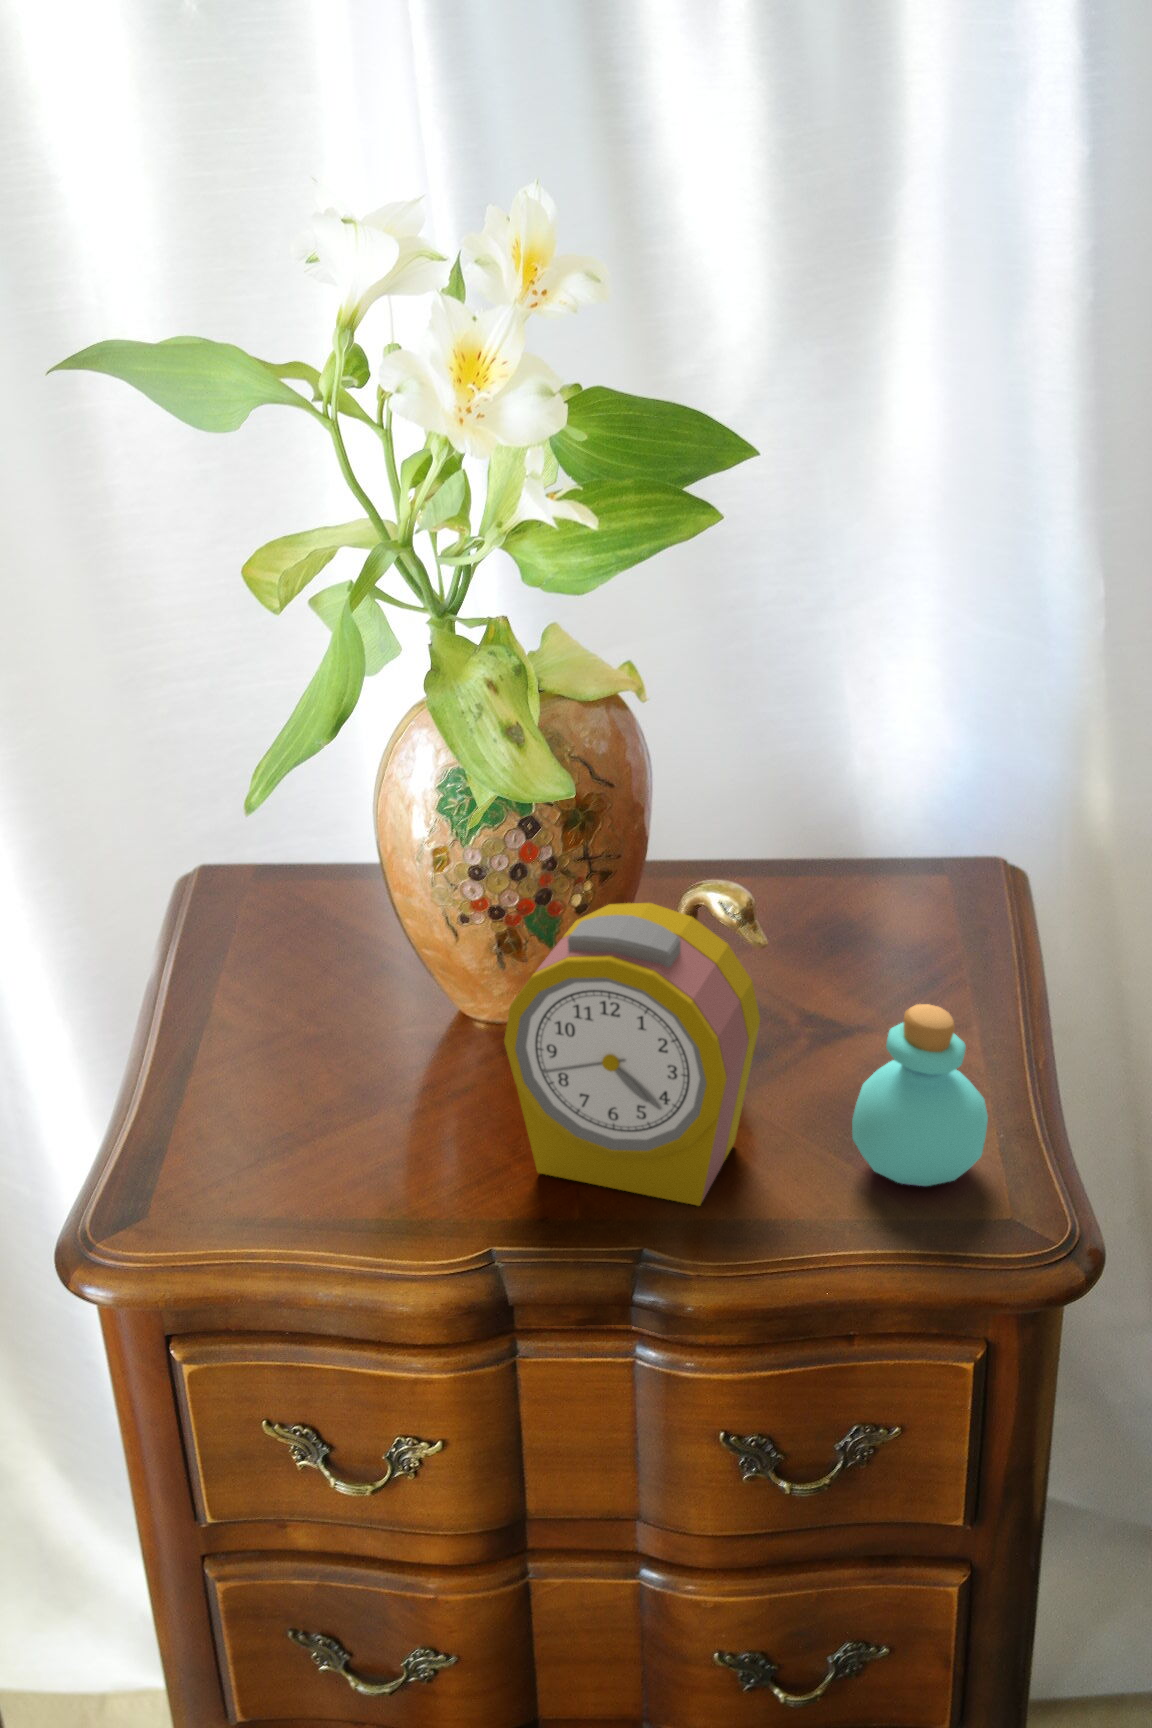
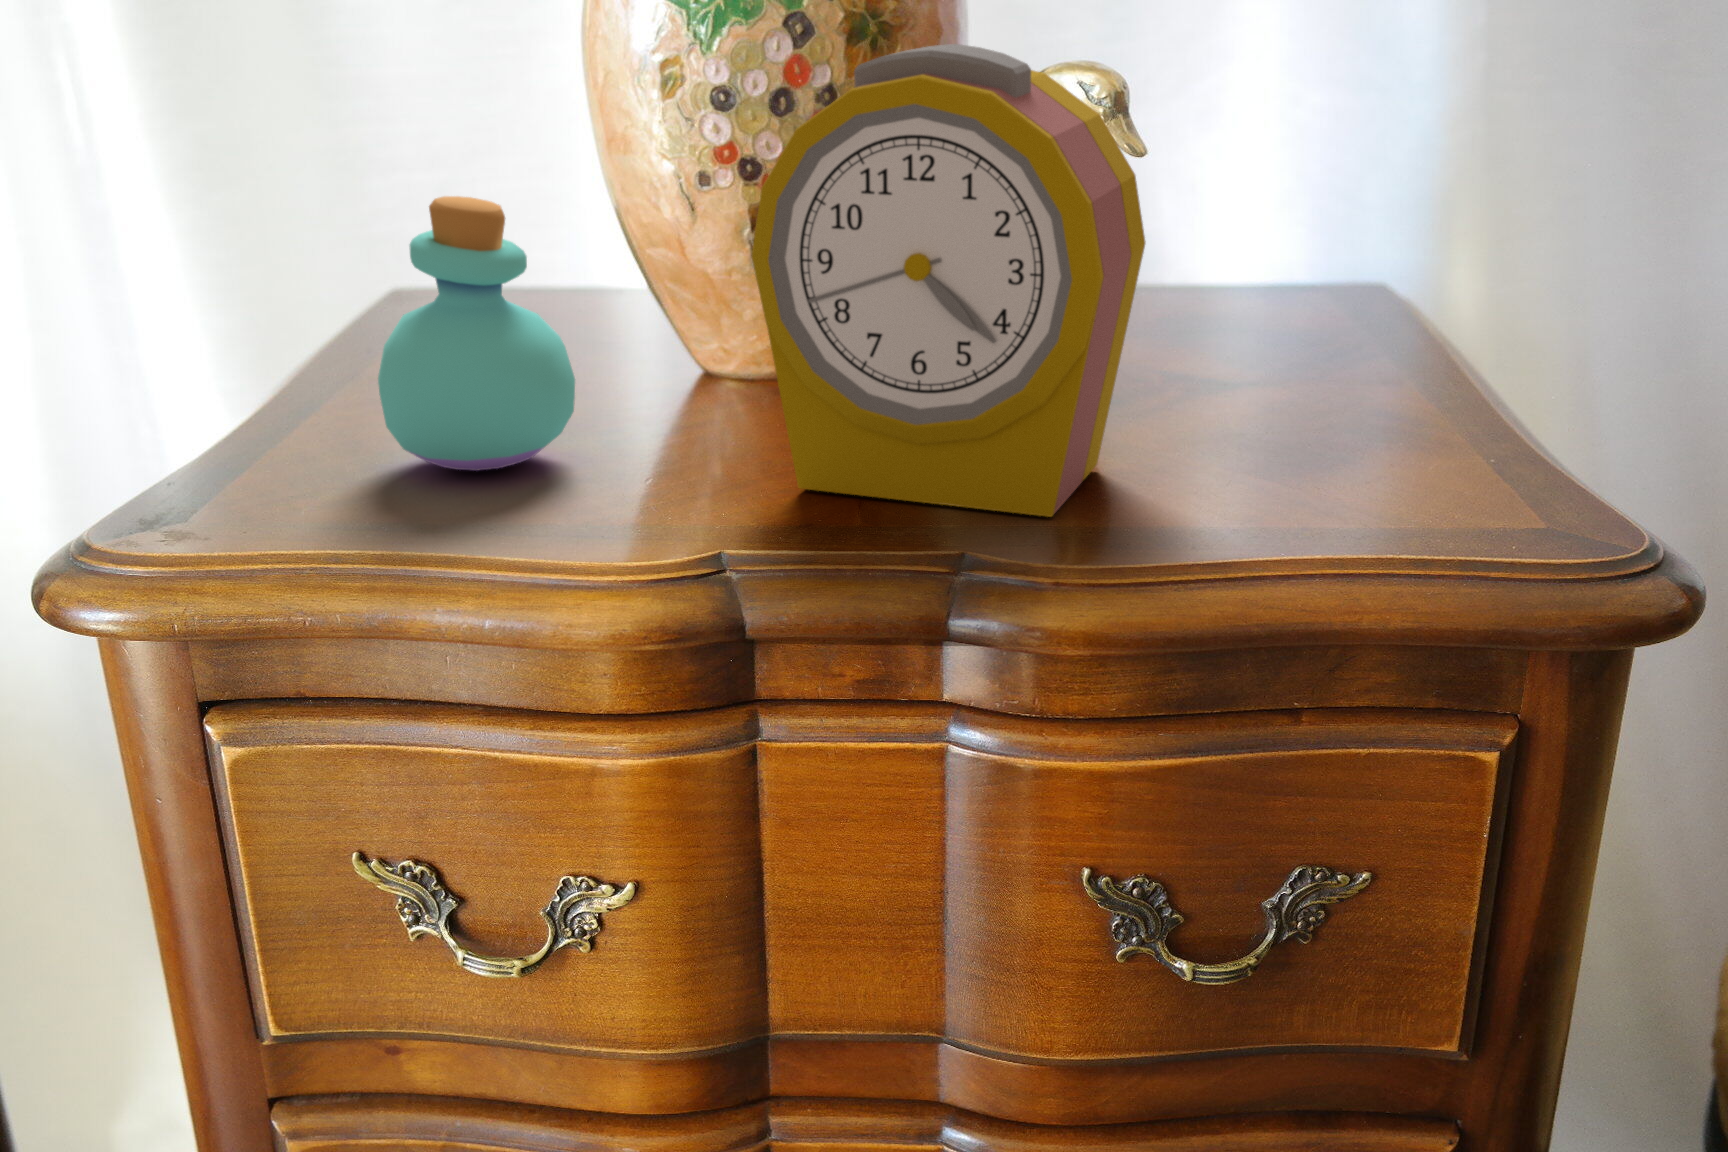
perfume bottle: present [852,1004,988,1186] -> present [378,196,575,471]

